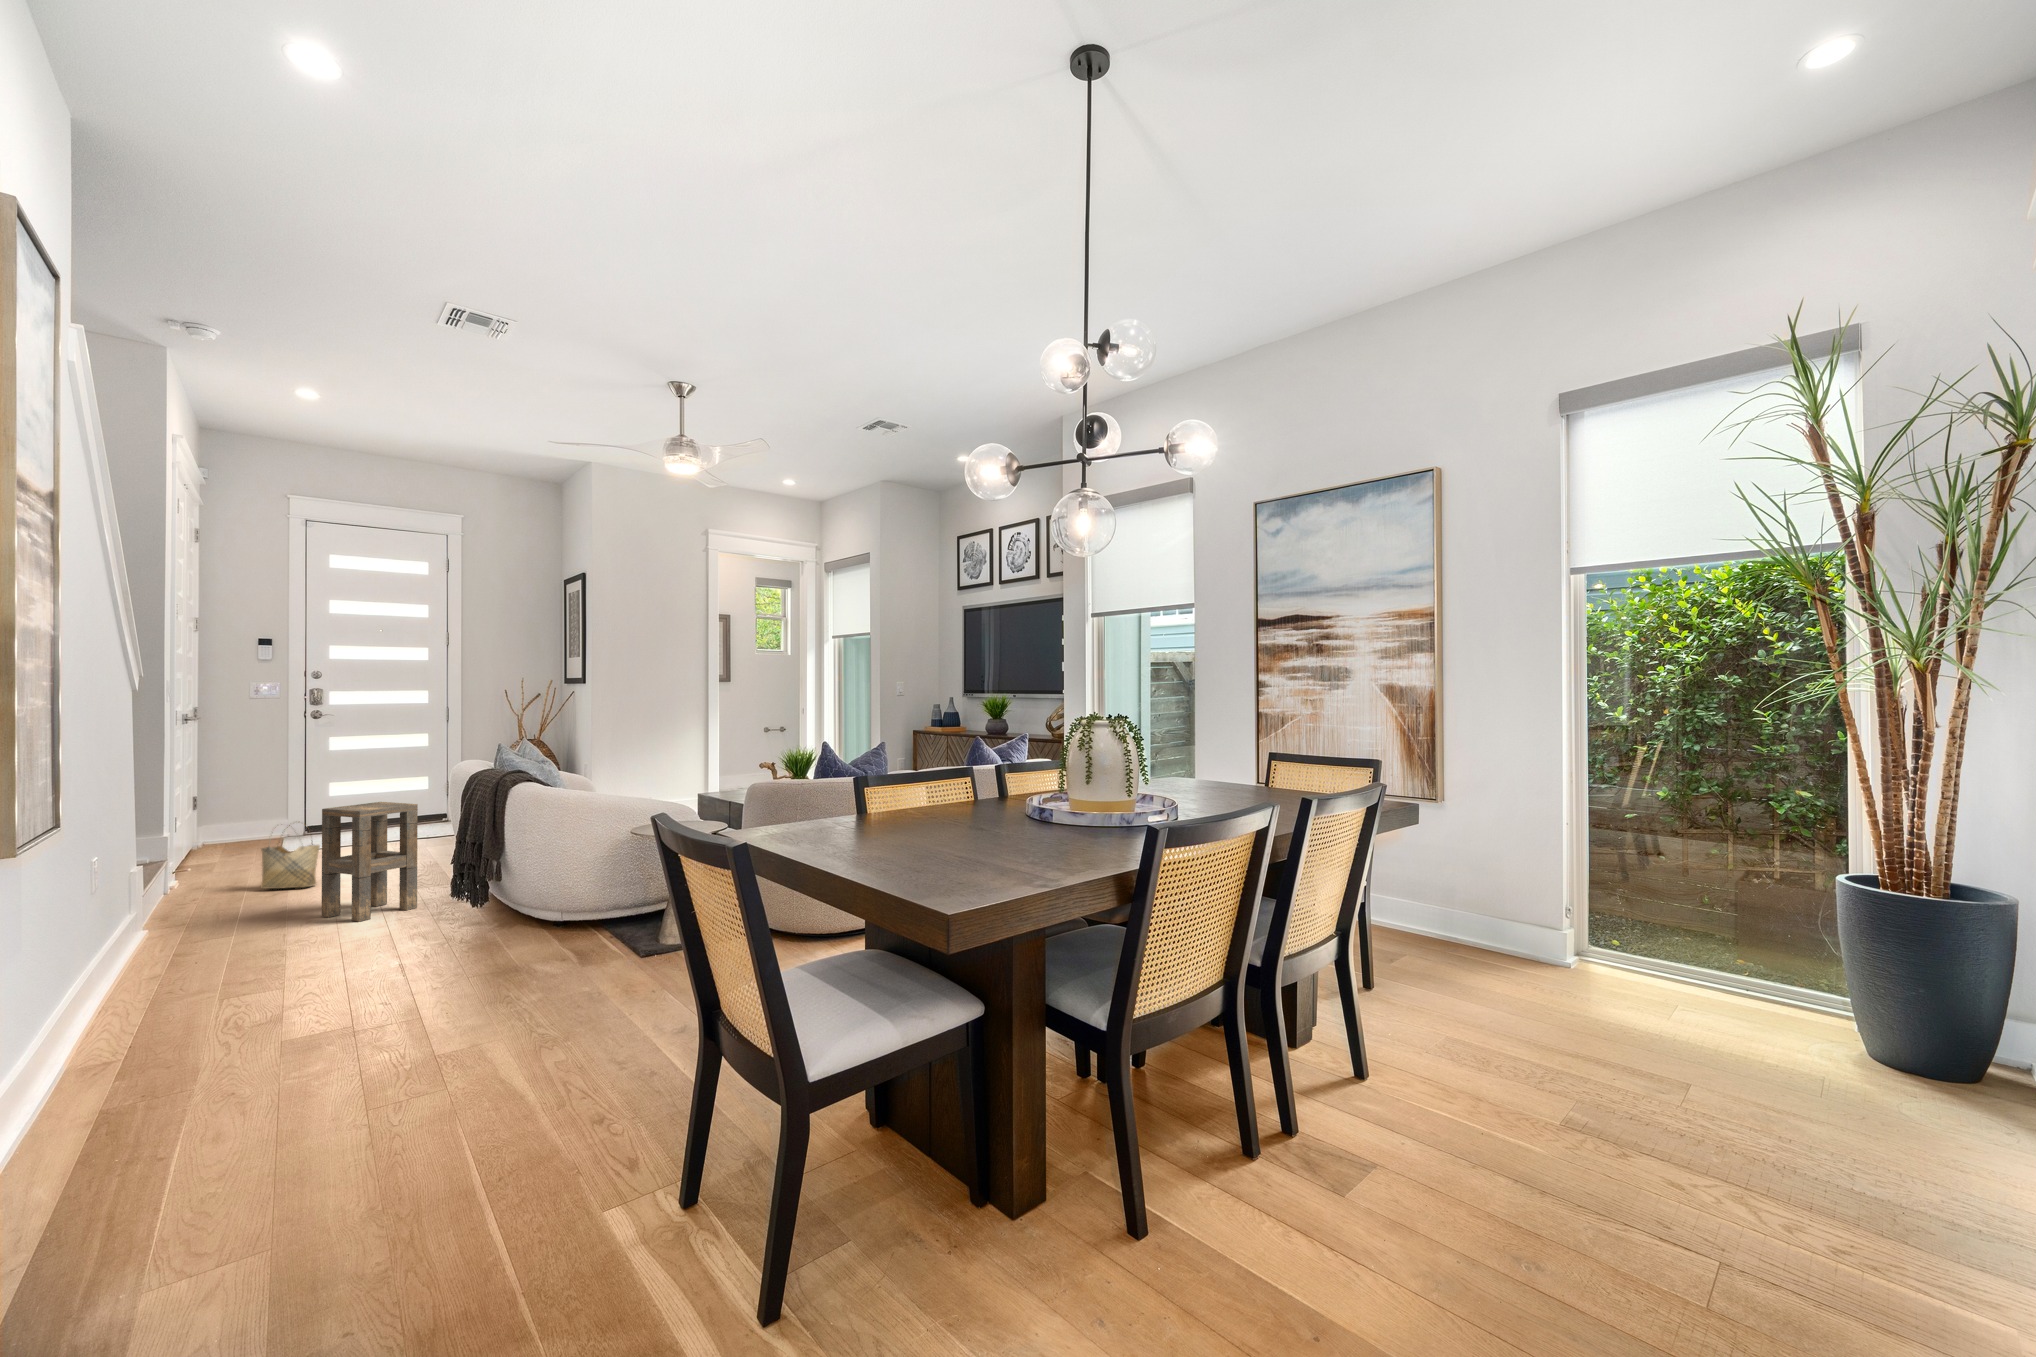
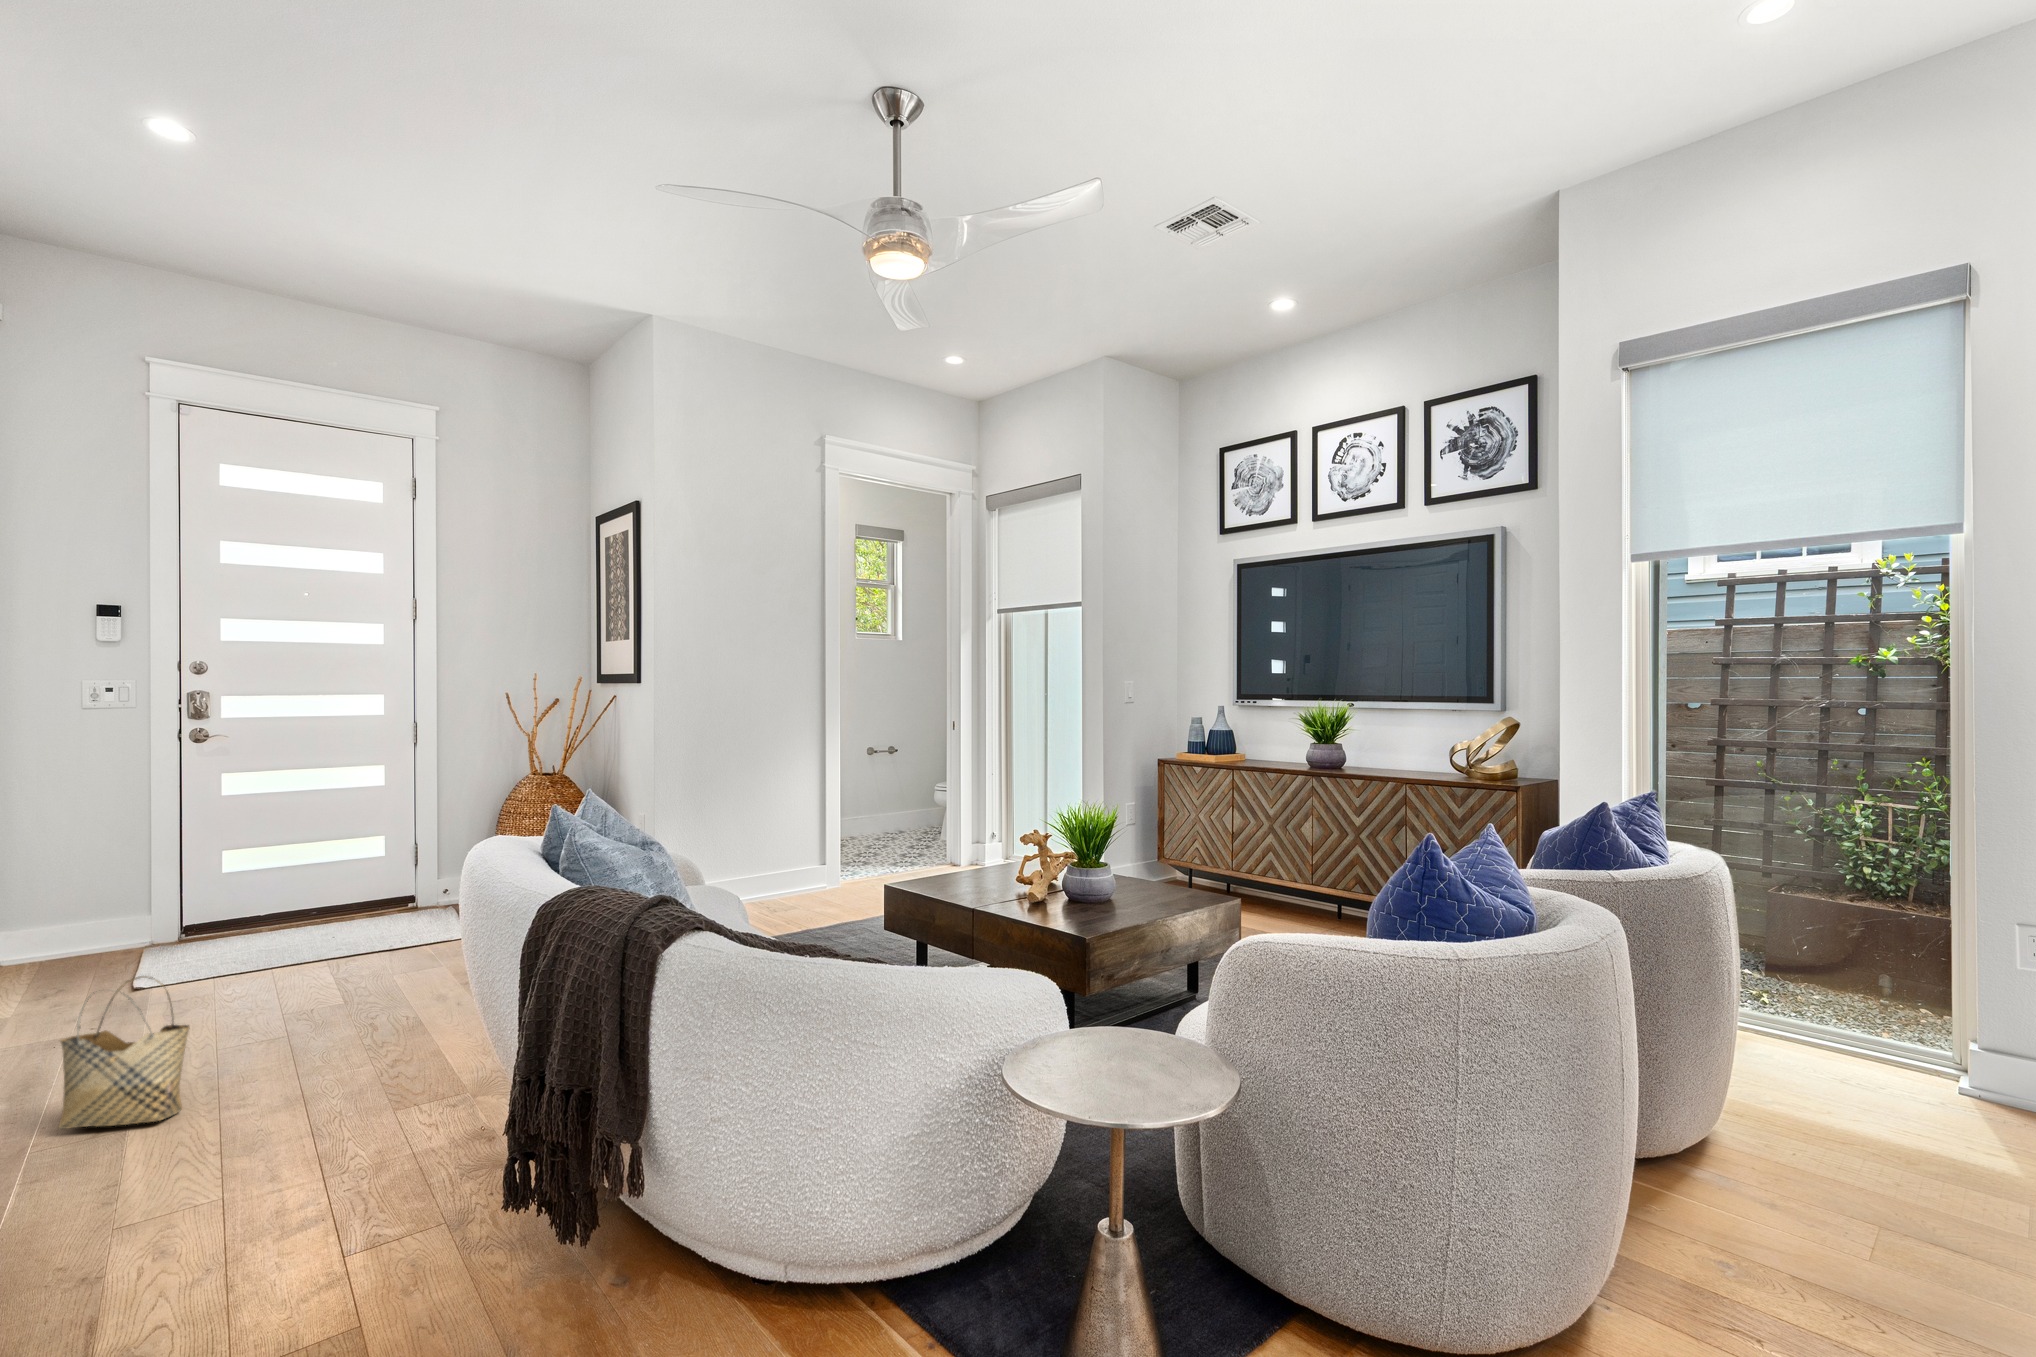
side table: present [322,802,418,922] -> none [180,959,410,1290]

